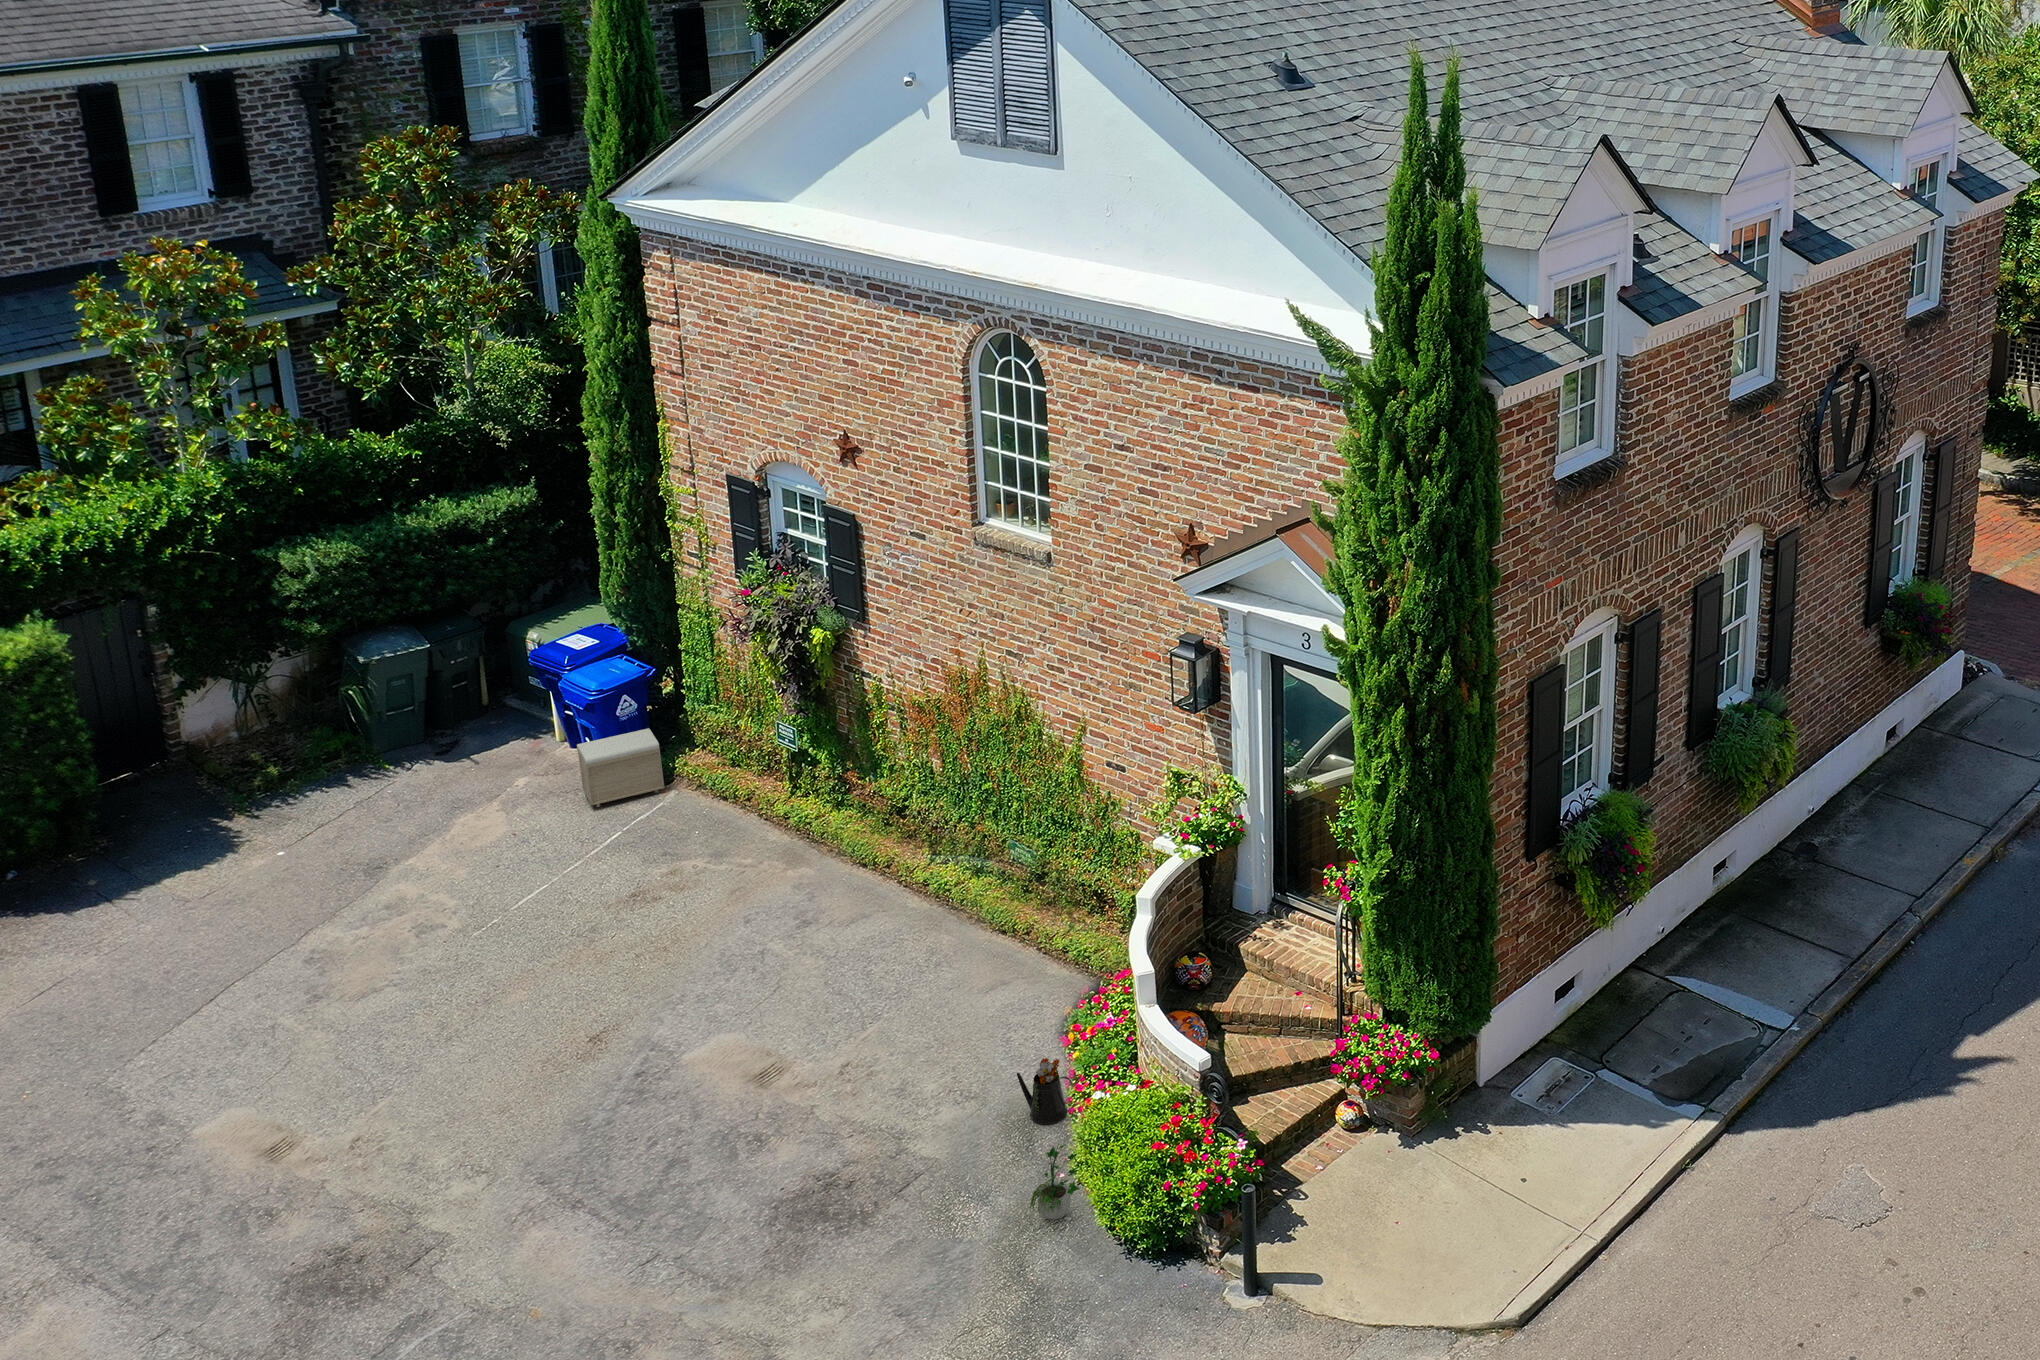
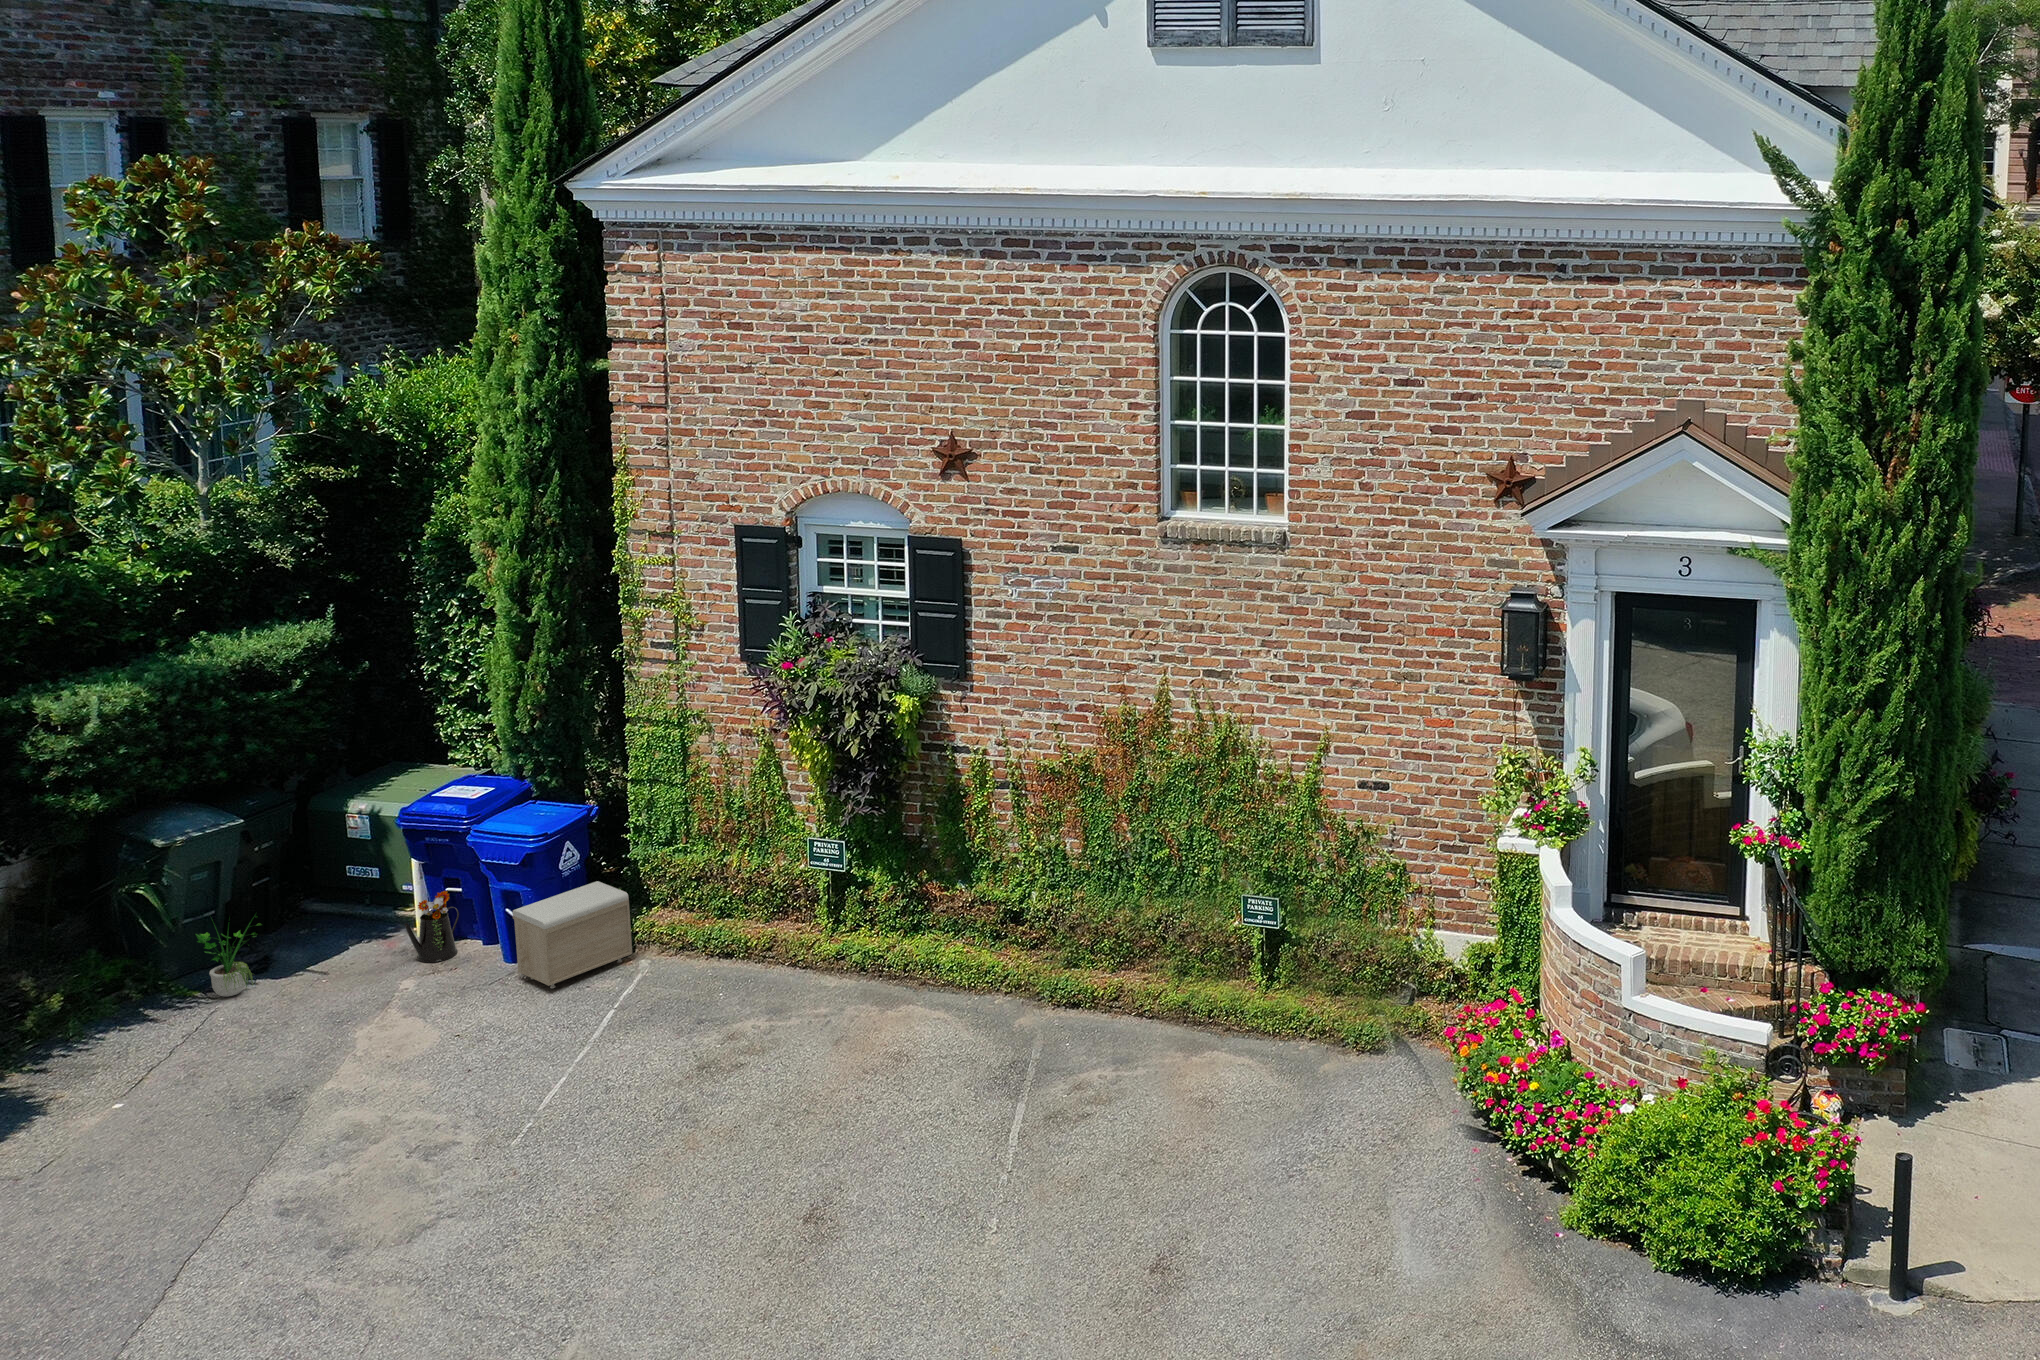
watering can: present [1017,1058,1073,1125] -> present [405,891,459,962]
potted plant: present [1029,1144,1079,1220] -> present [196,916,261,996]

